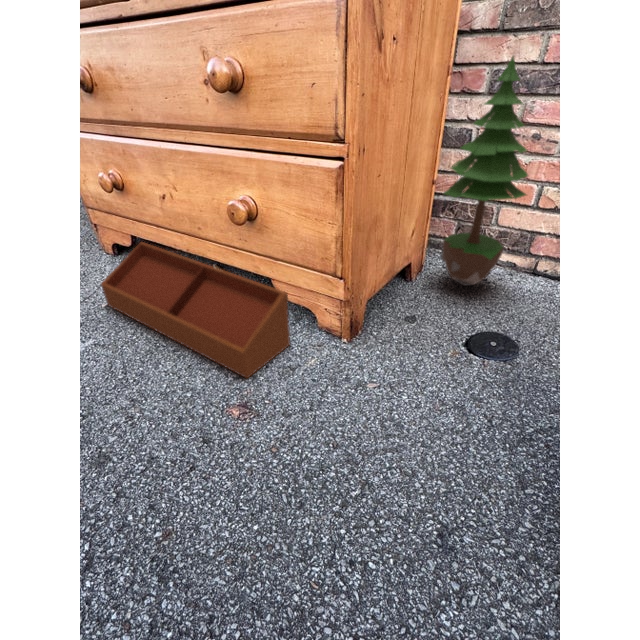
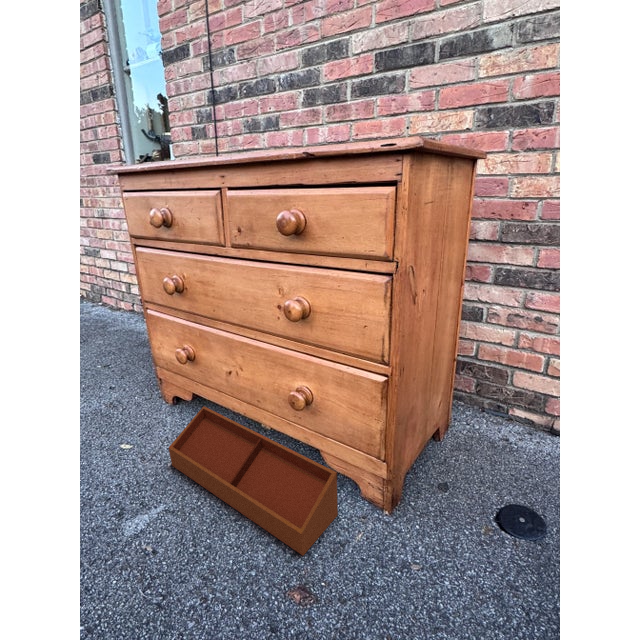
potted tree: present [441,56,528,286] -> none [463,276,538,446]

